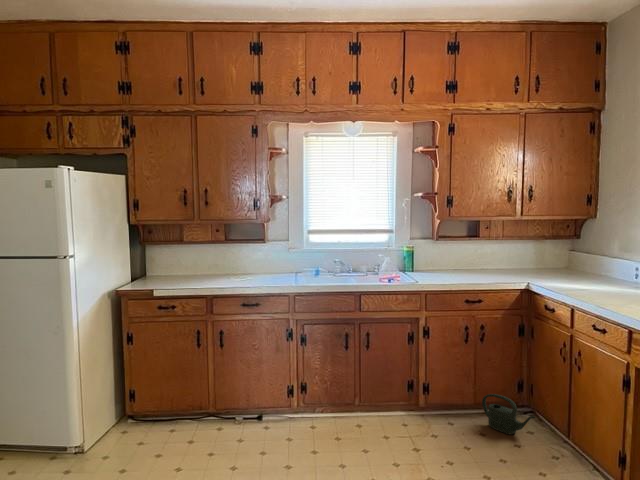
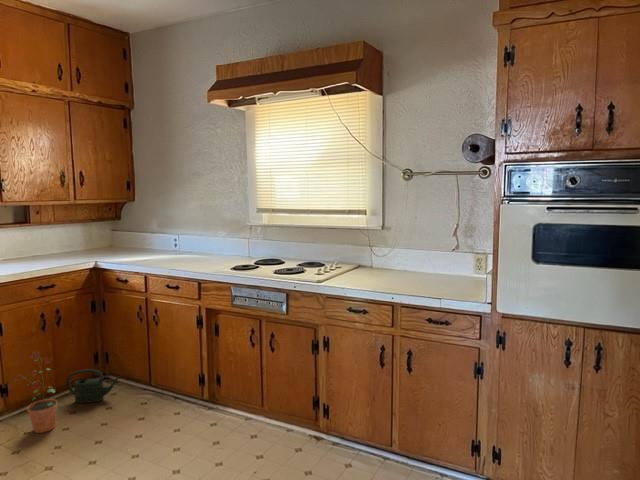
potted plant: none [428,361,462,443] -> present [14,352,58,433]

